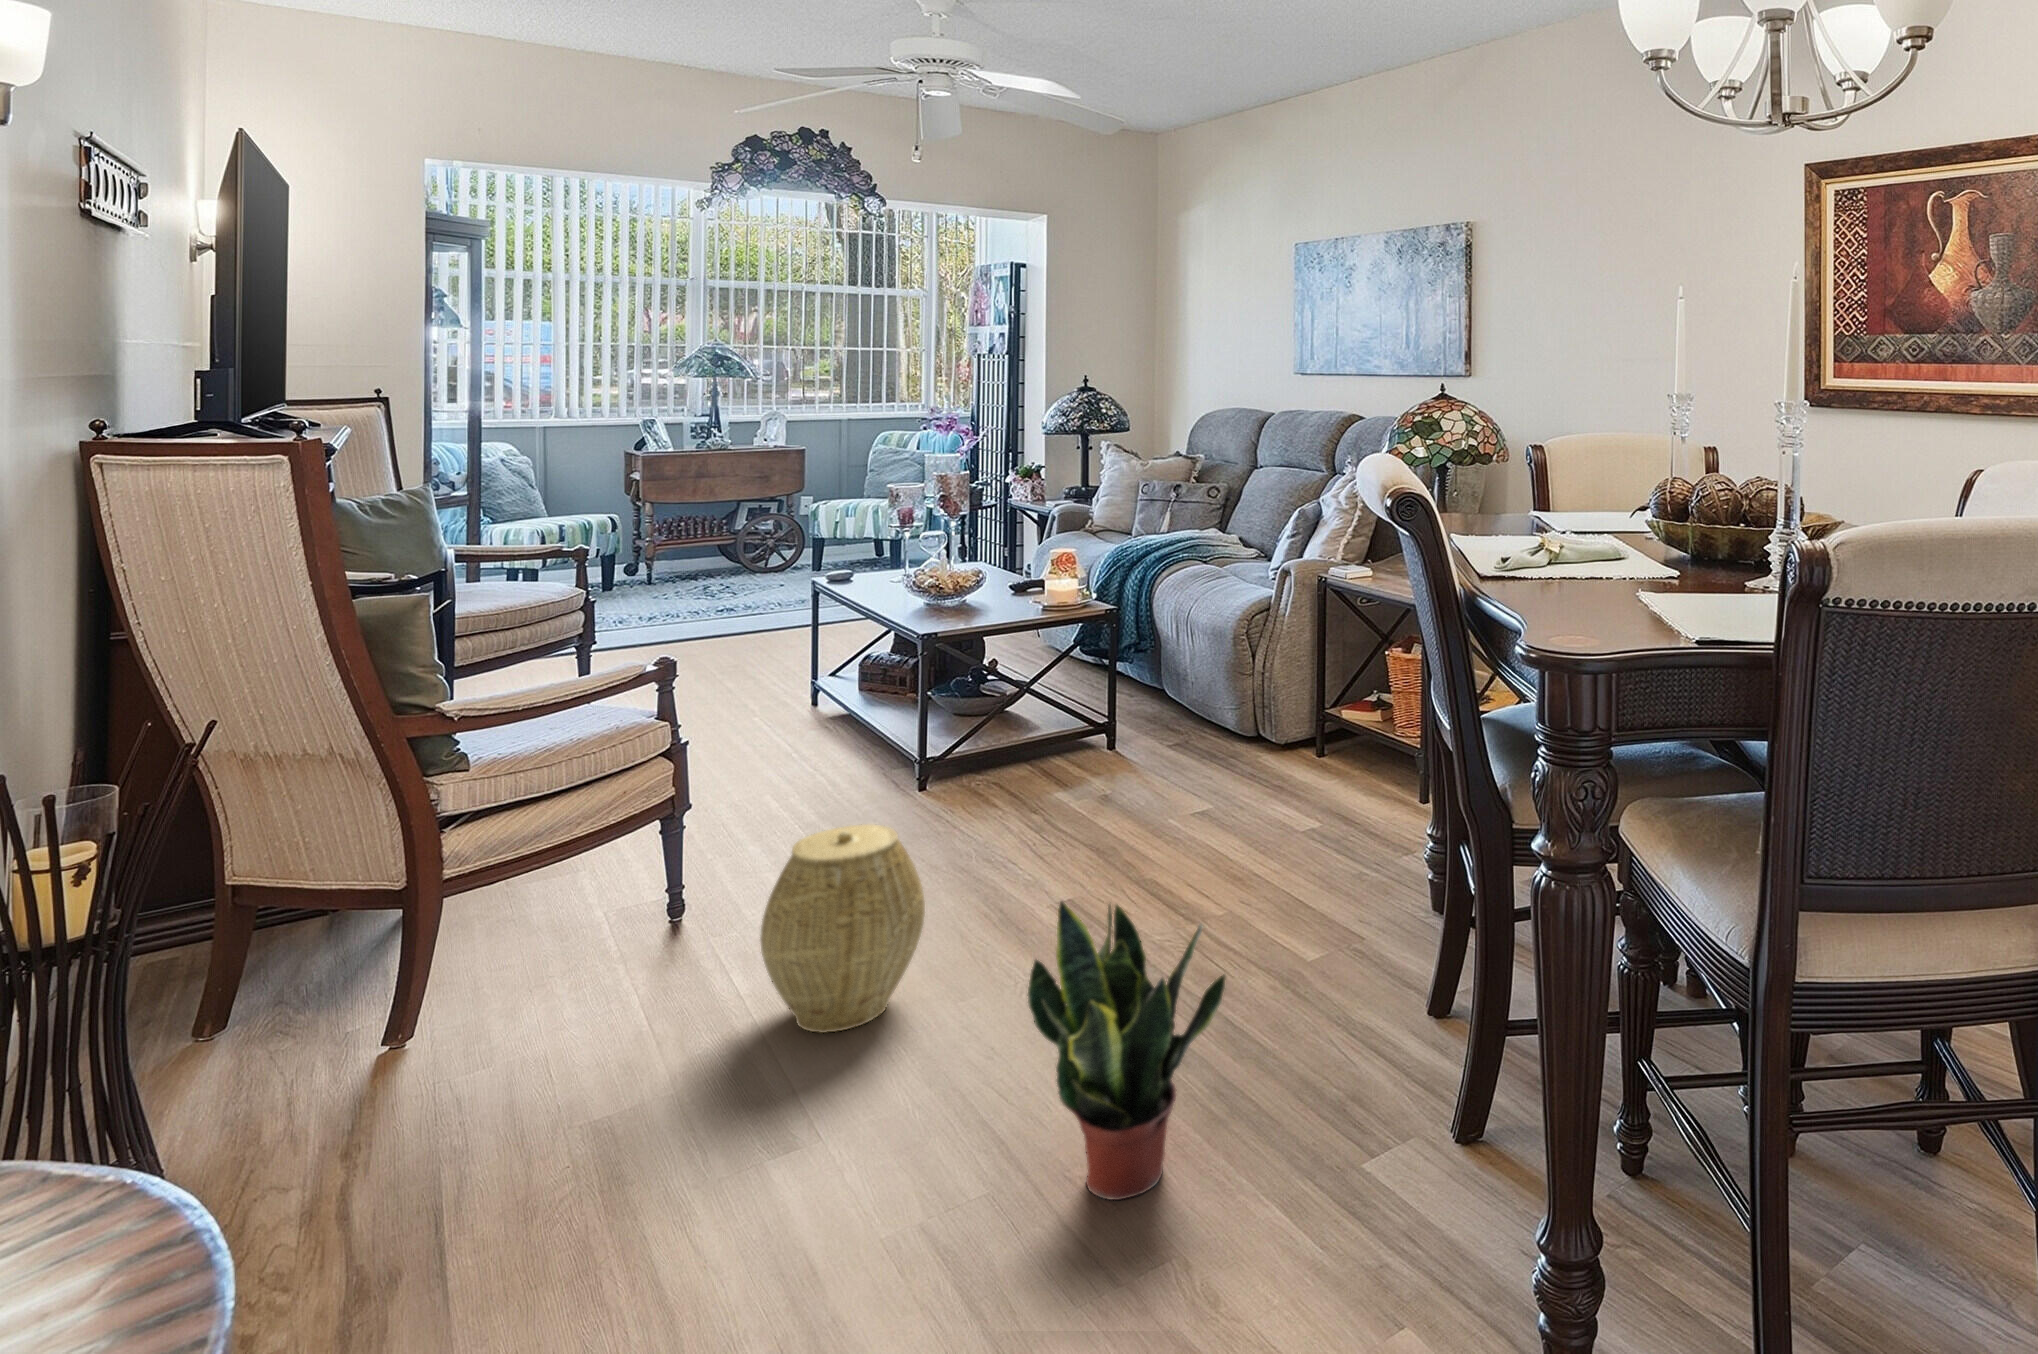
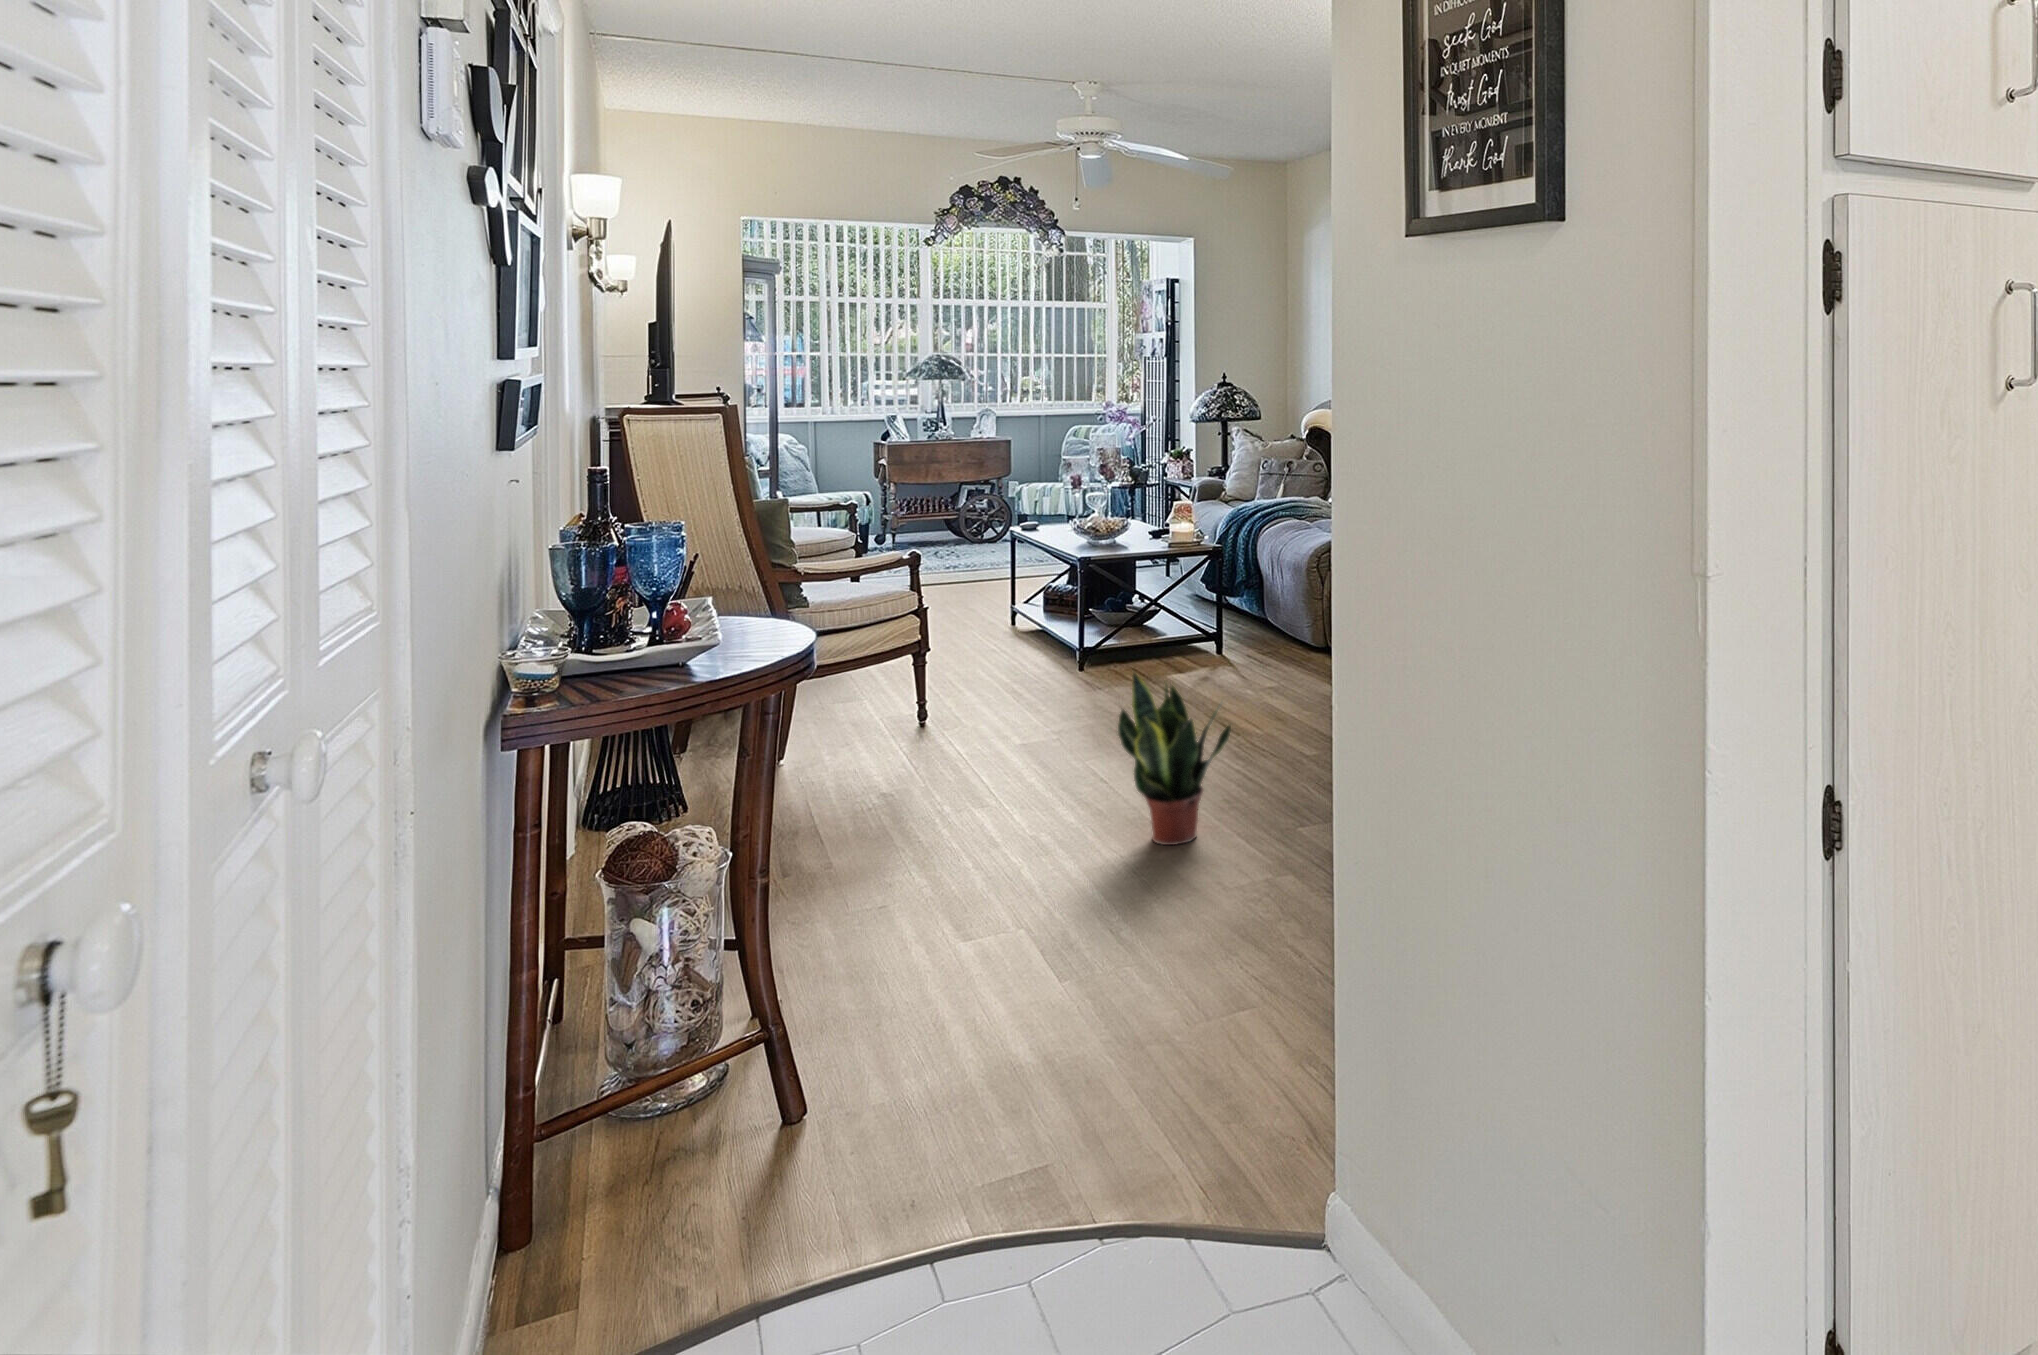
woven basket: present [760,824,925,1033] -> none [975,657,1071,778]

